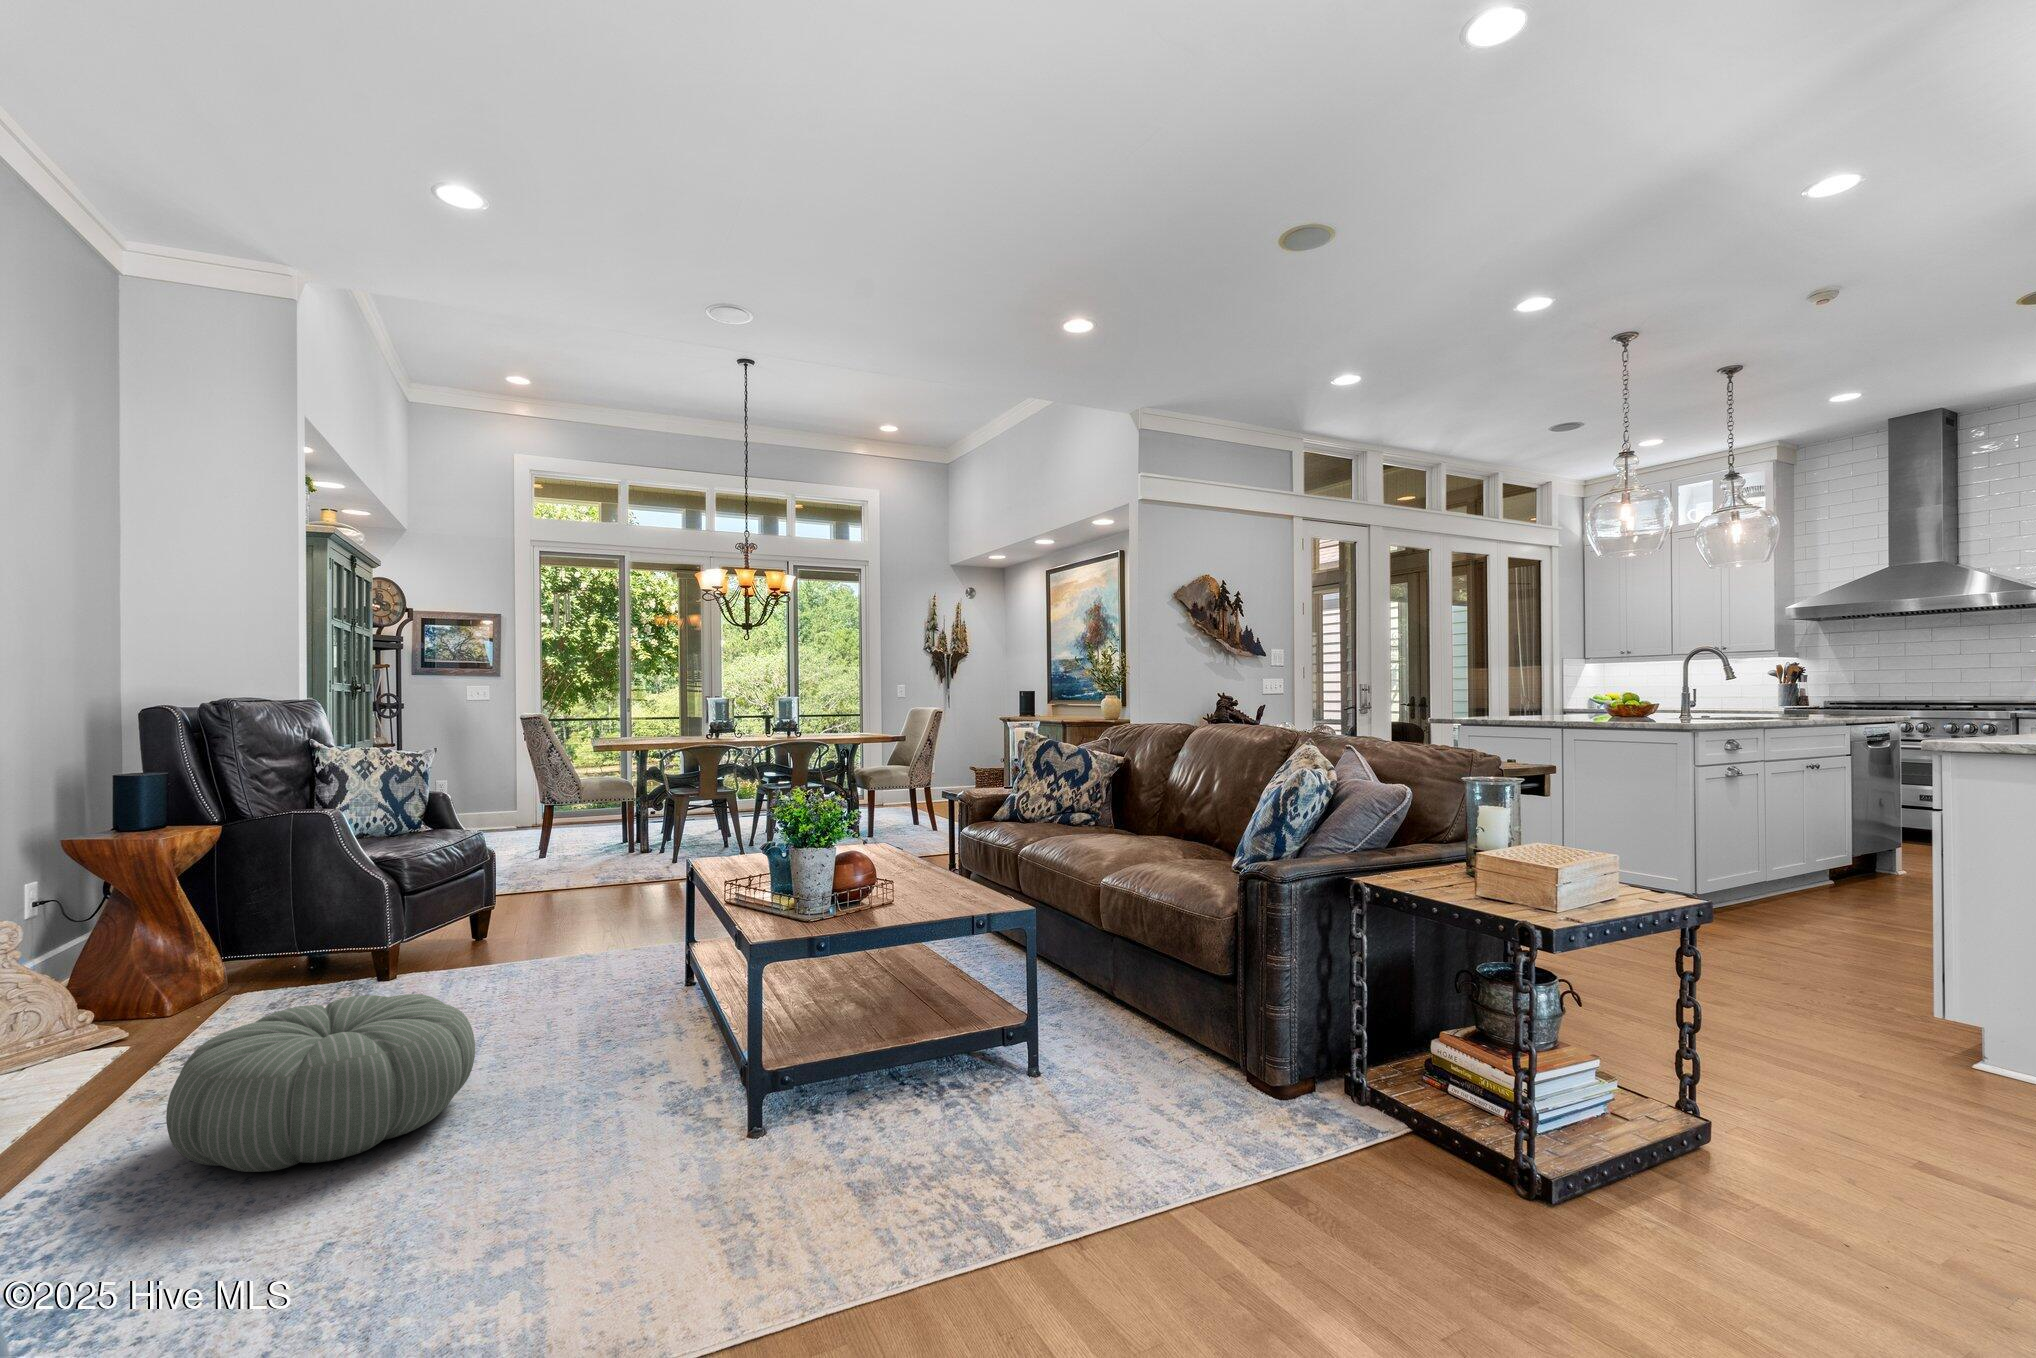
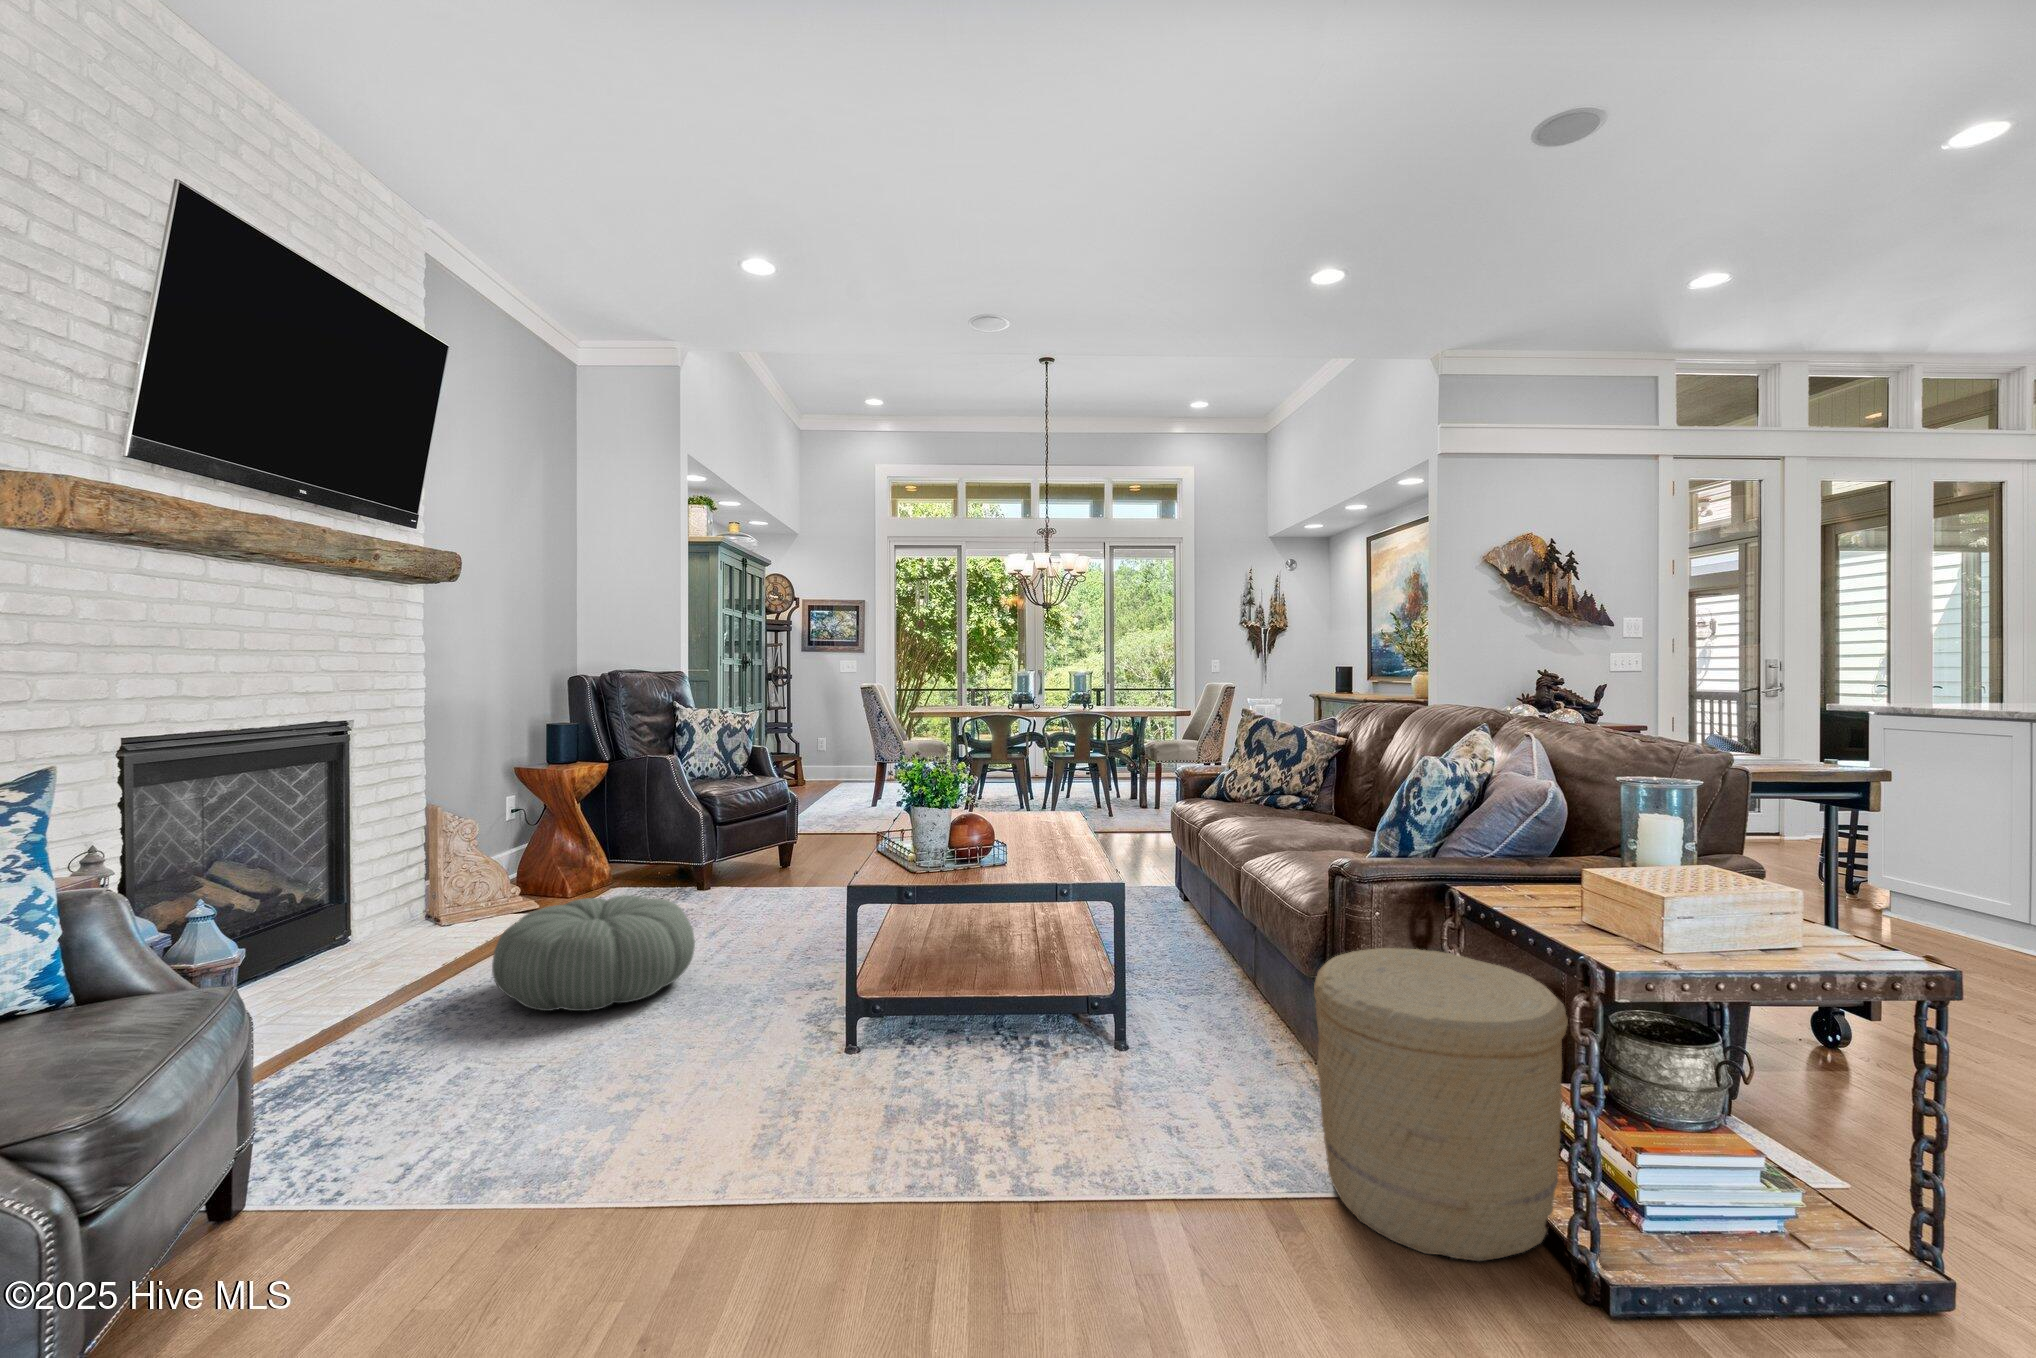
woven basket: none [1278,935,1491,1197] -> present [1314,948,1568,1261]

